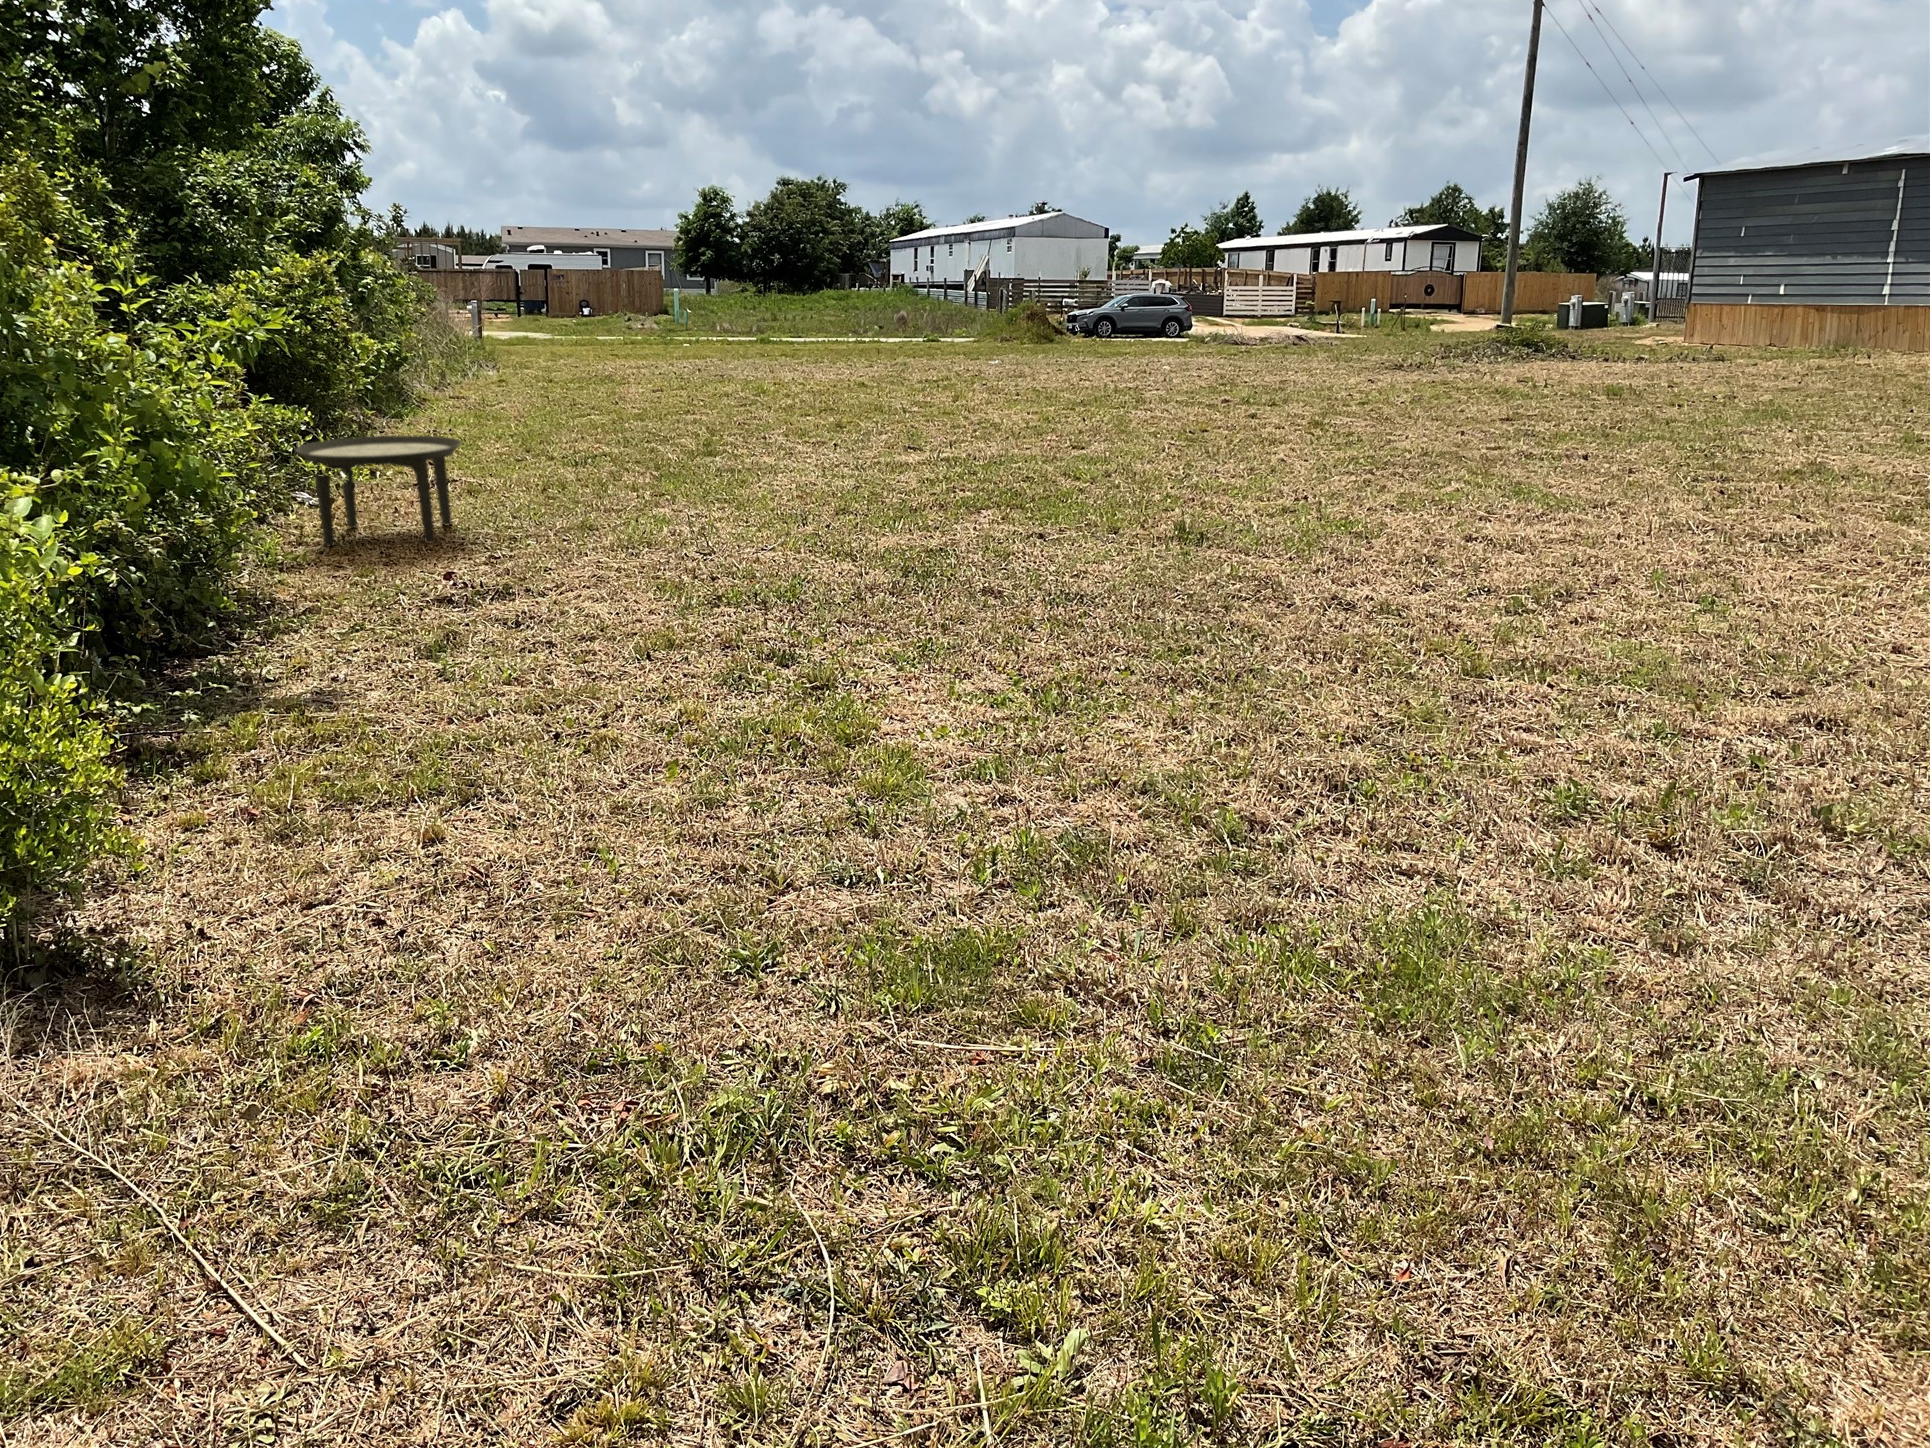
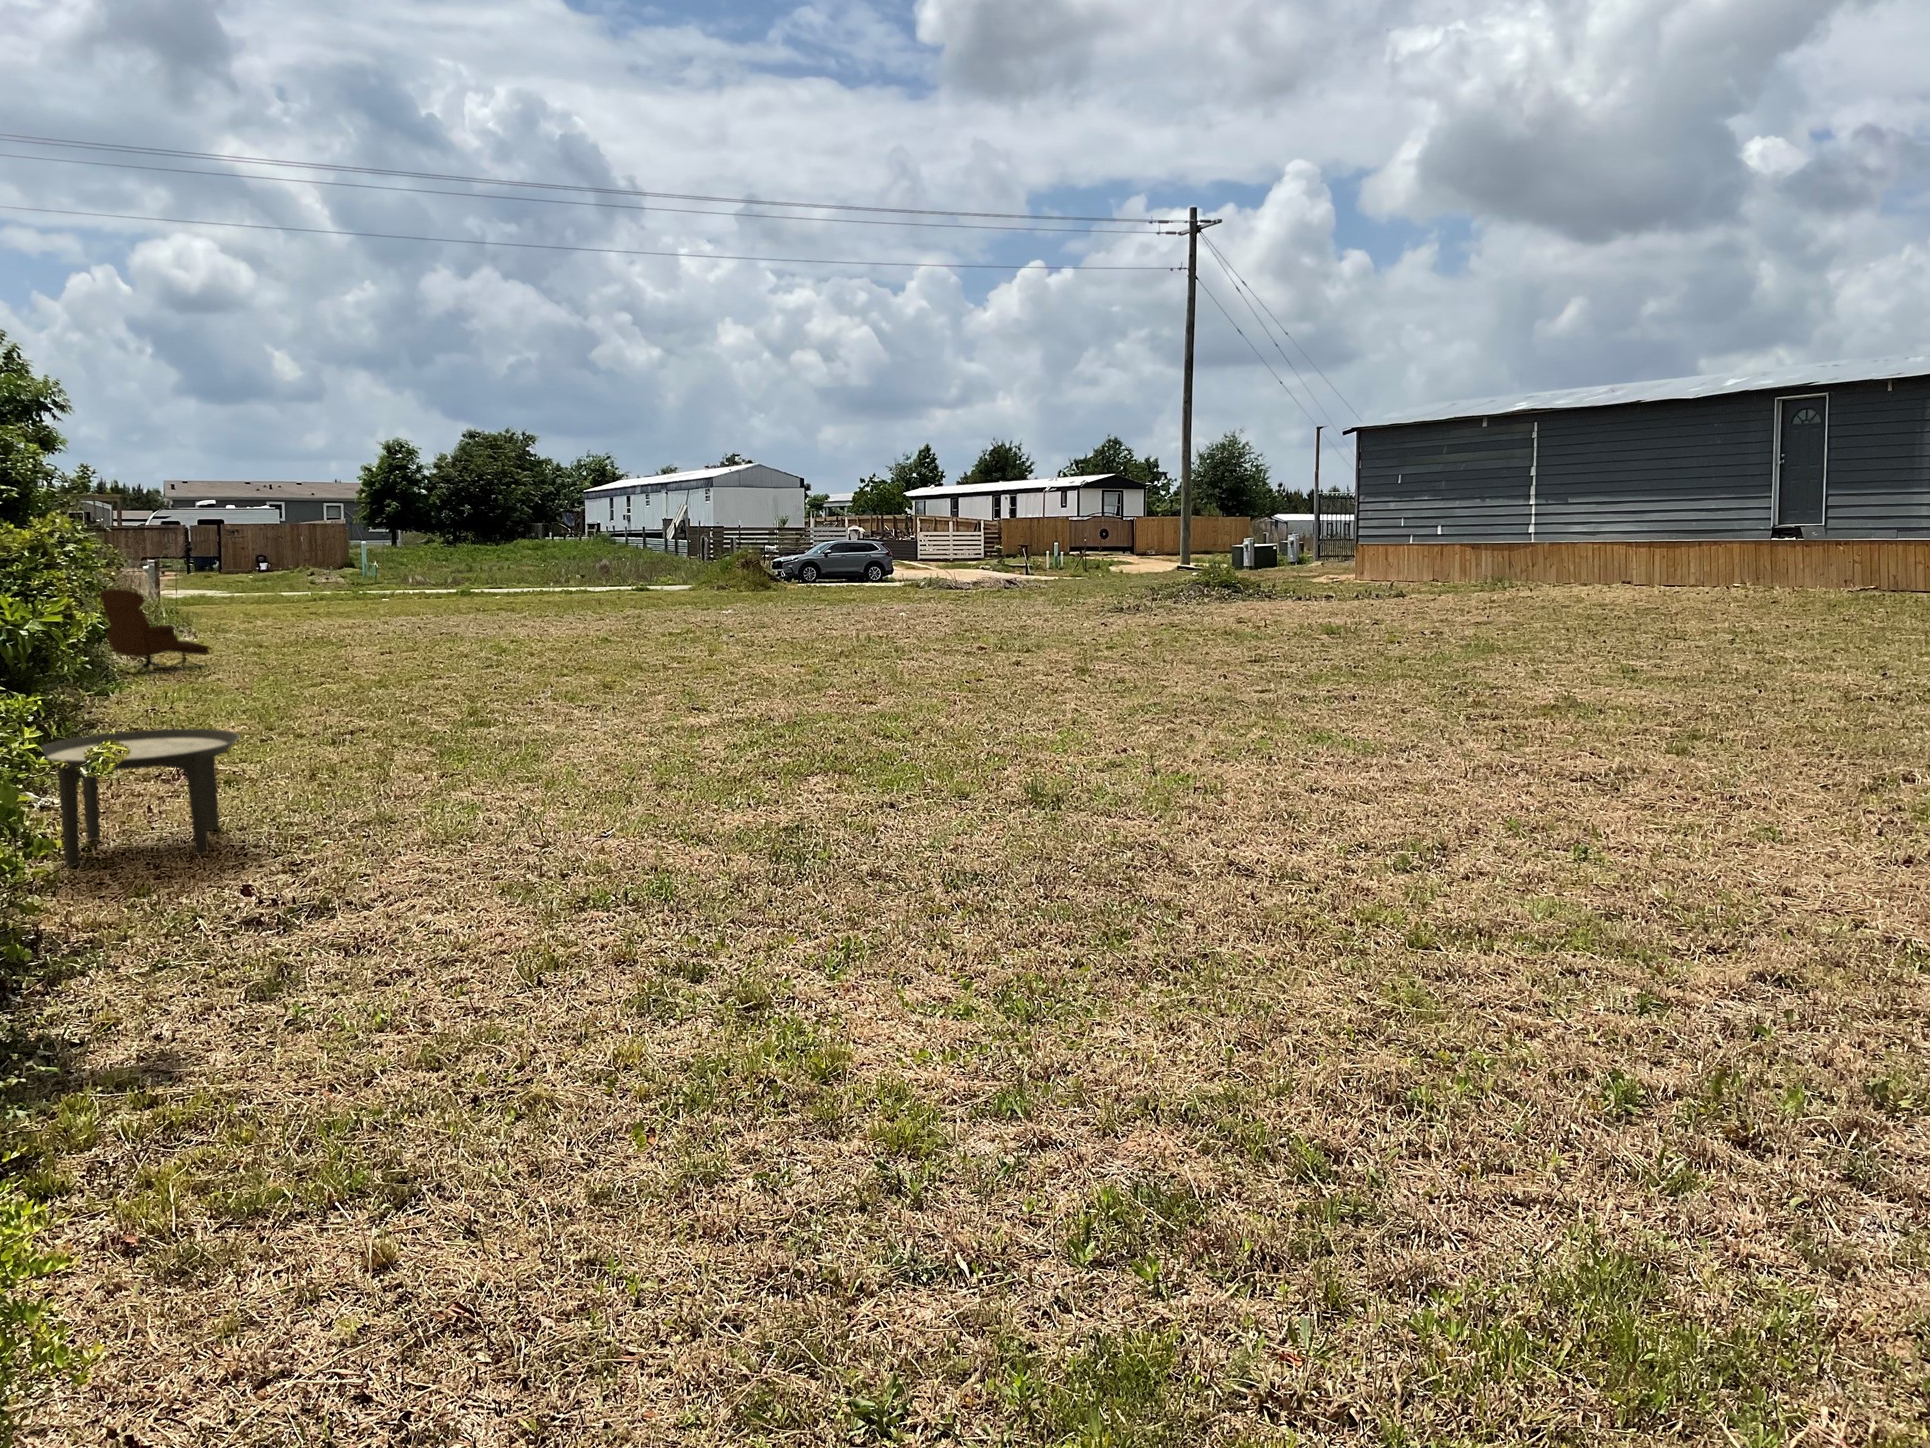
lounge chair: none [407,326,500,404] -> present [99,589,209,676]

